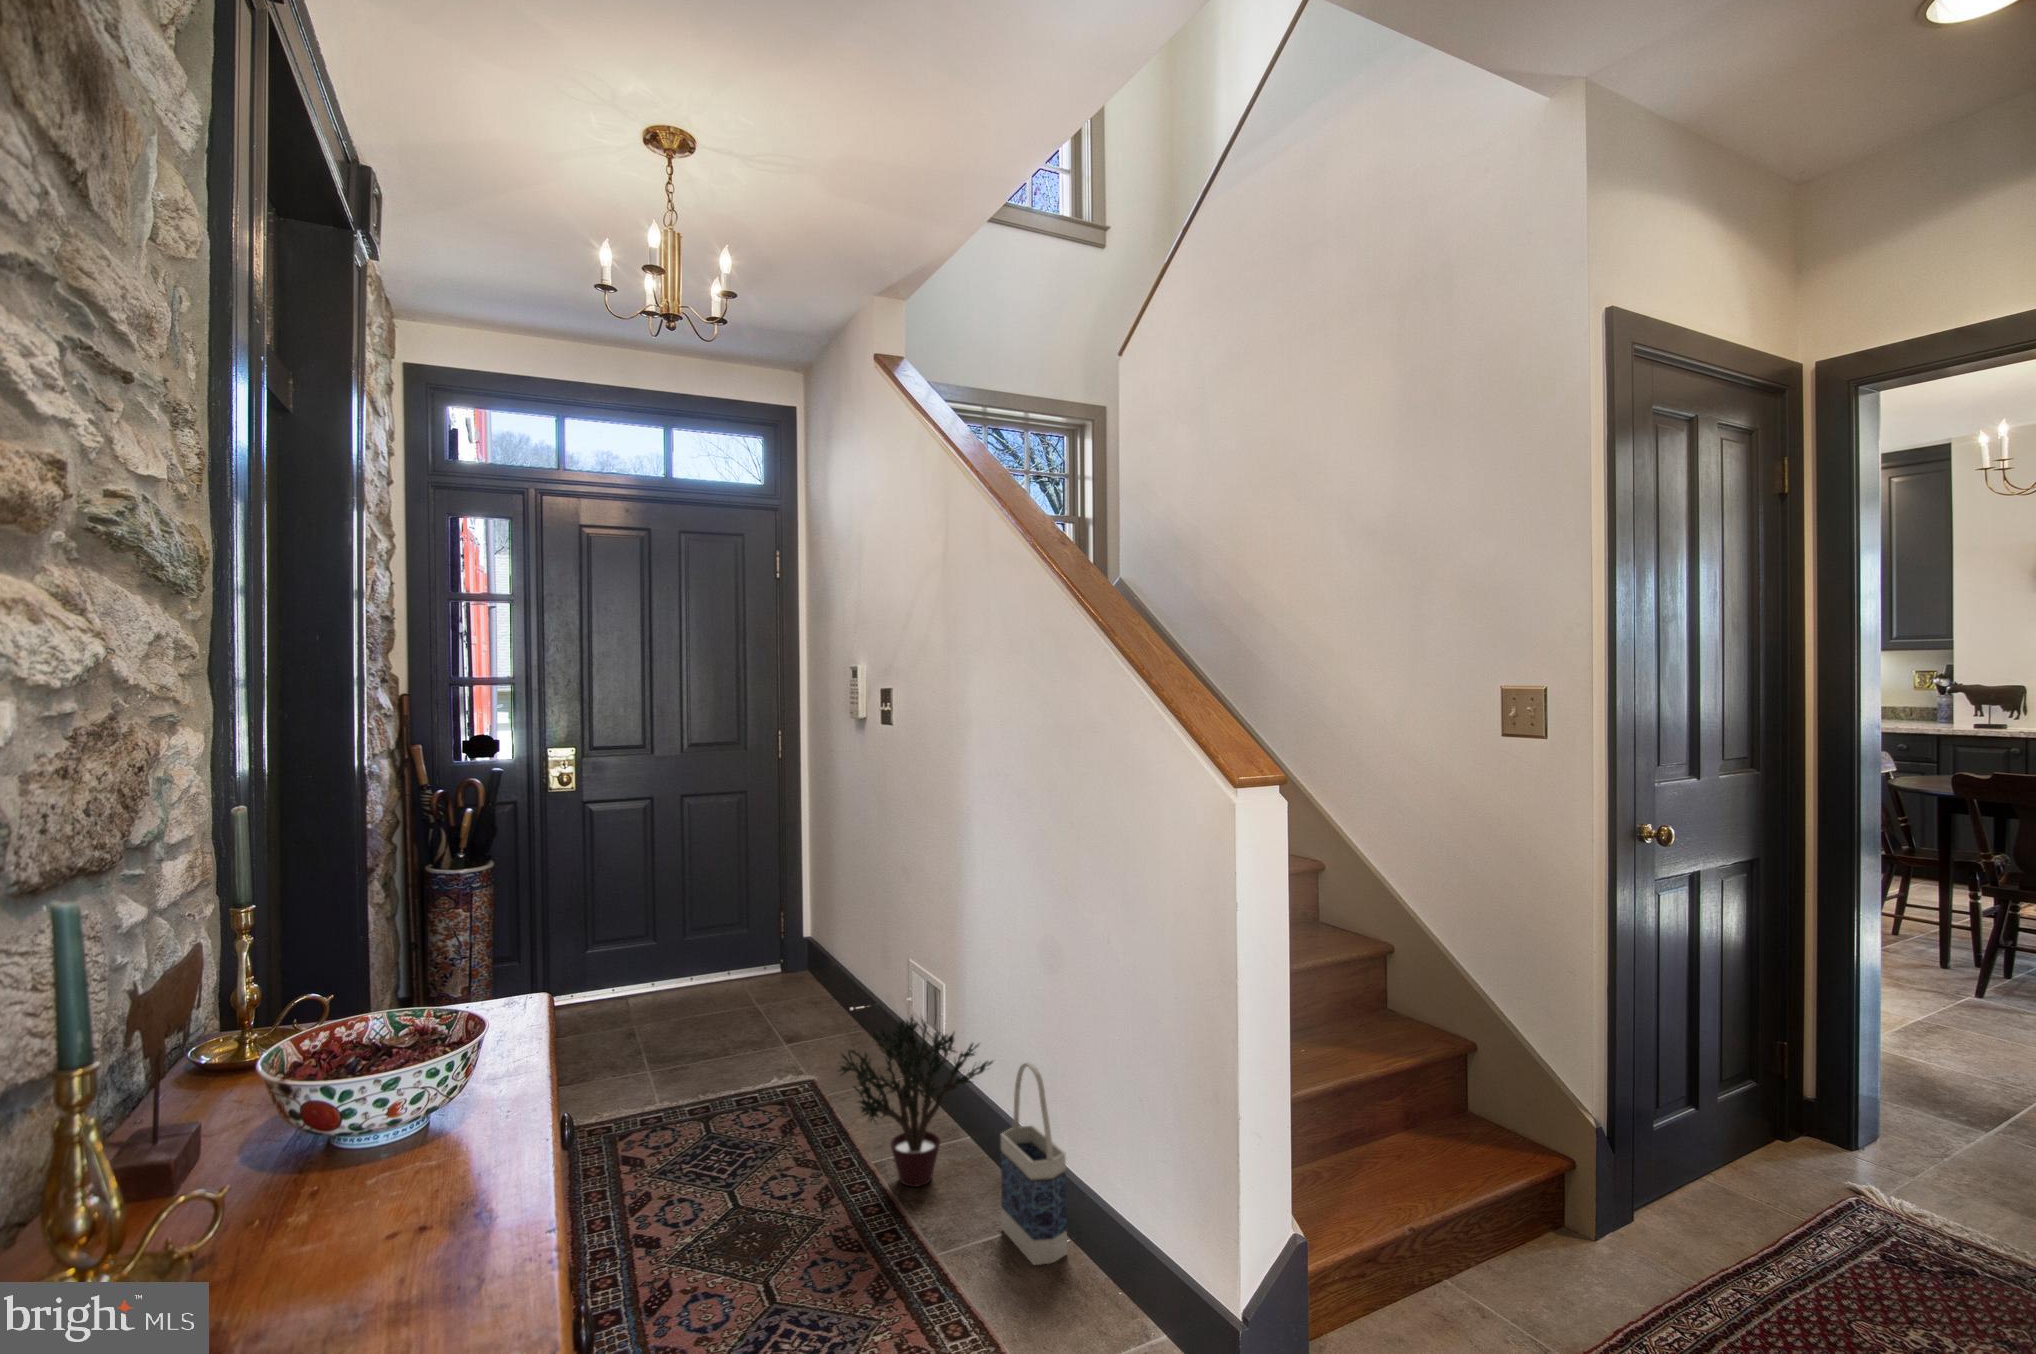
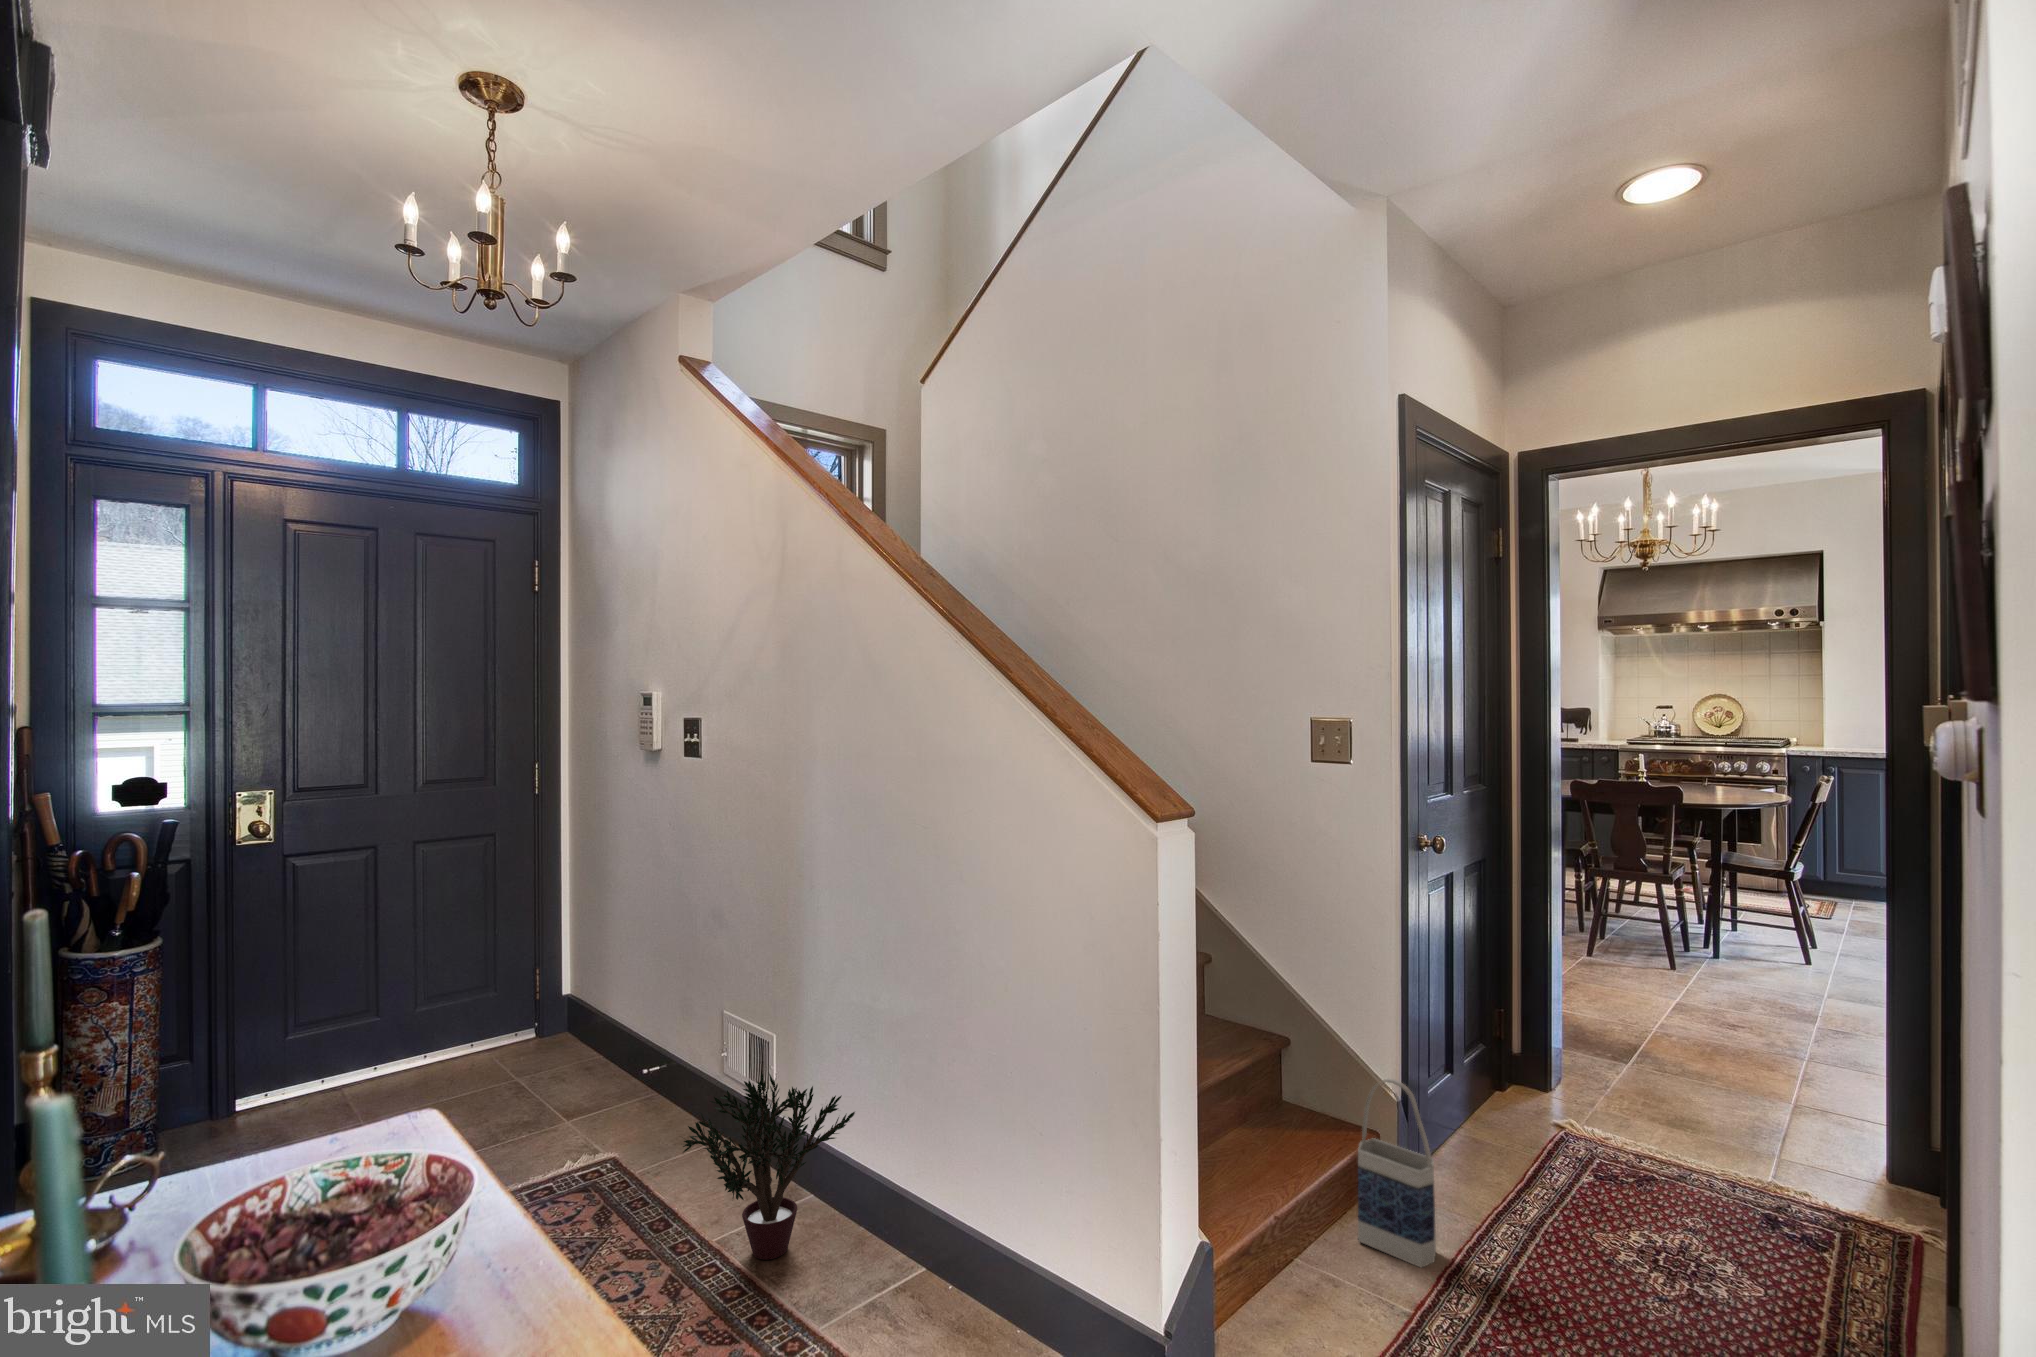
bag: present [1000,1062,1067,1265] -> present [1358,1078,1436,1267]

